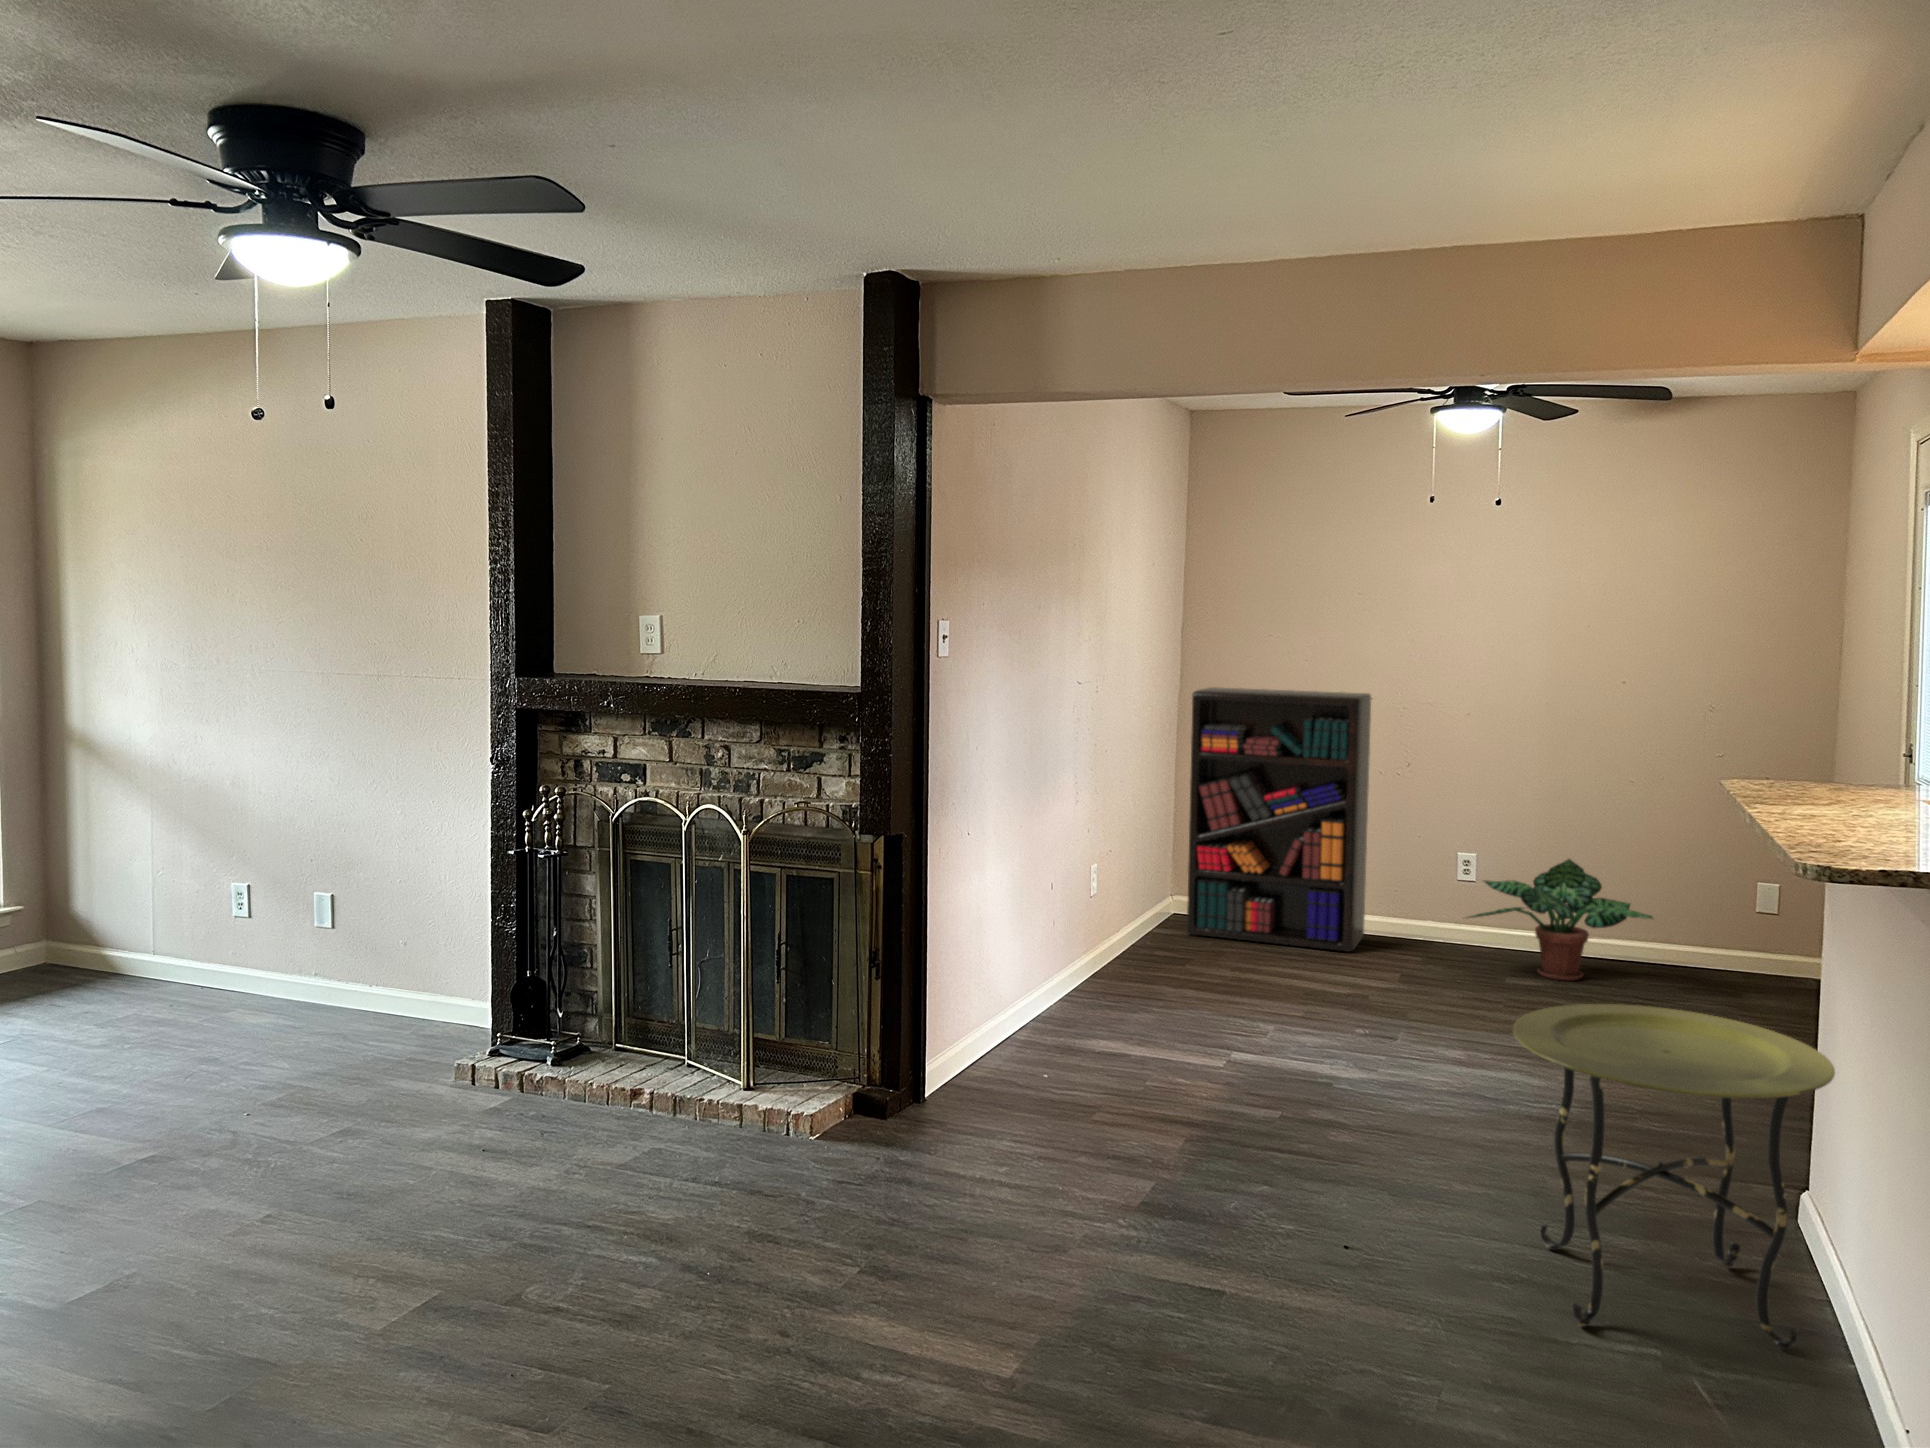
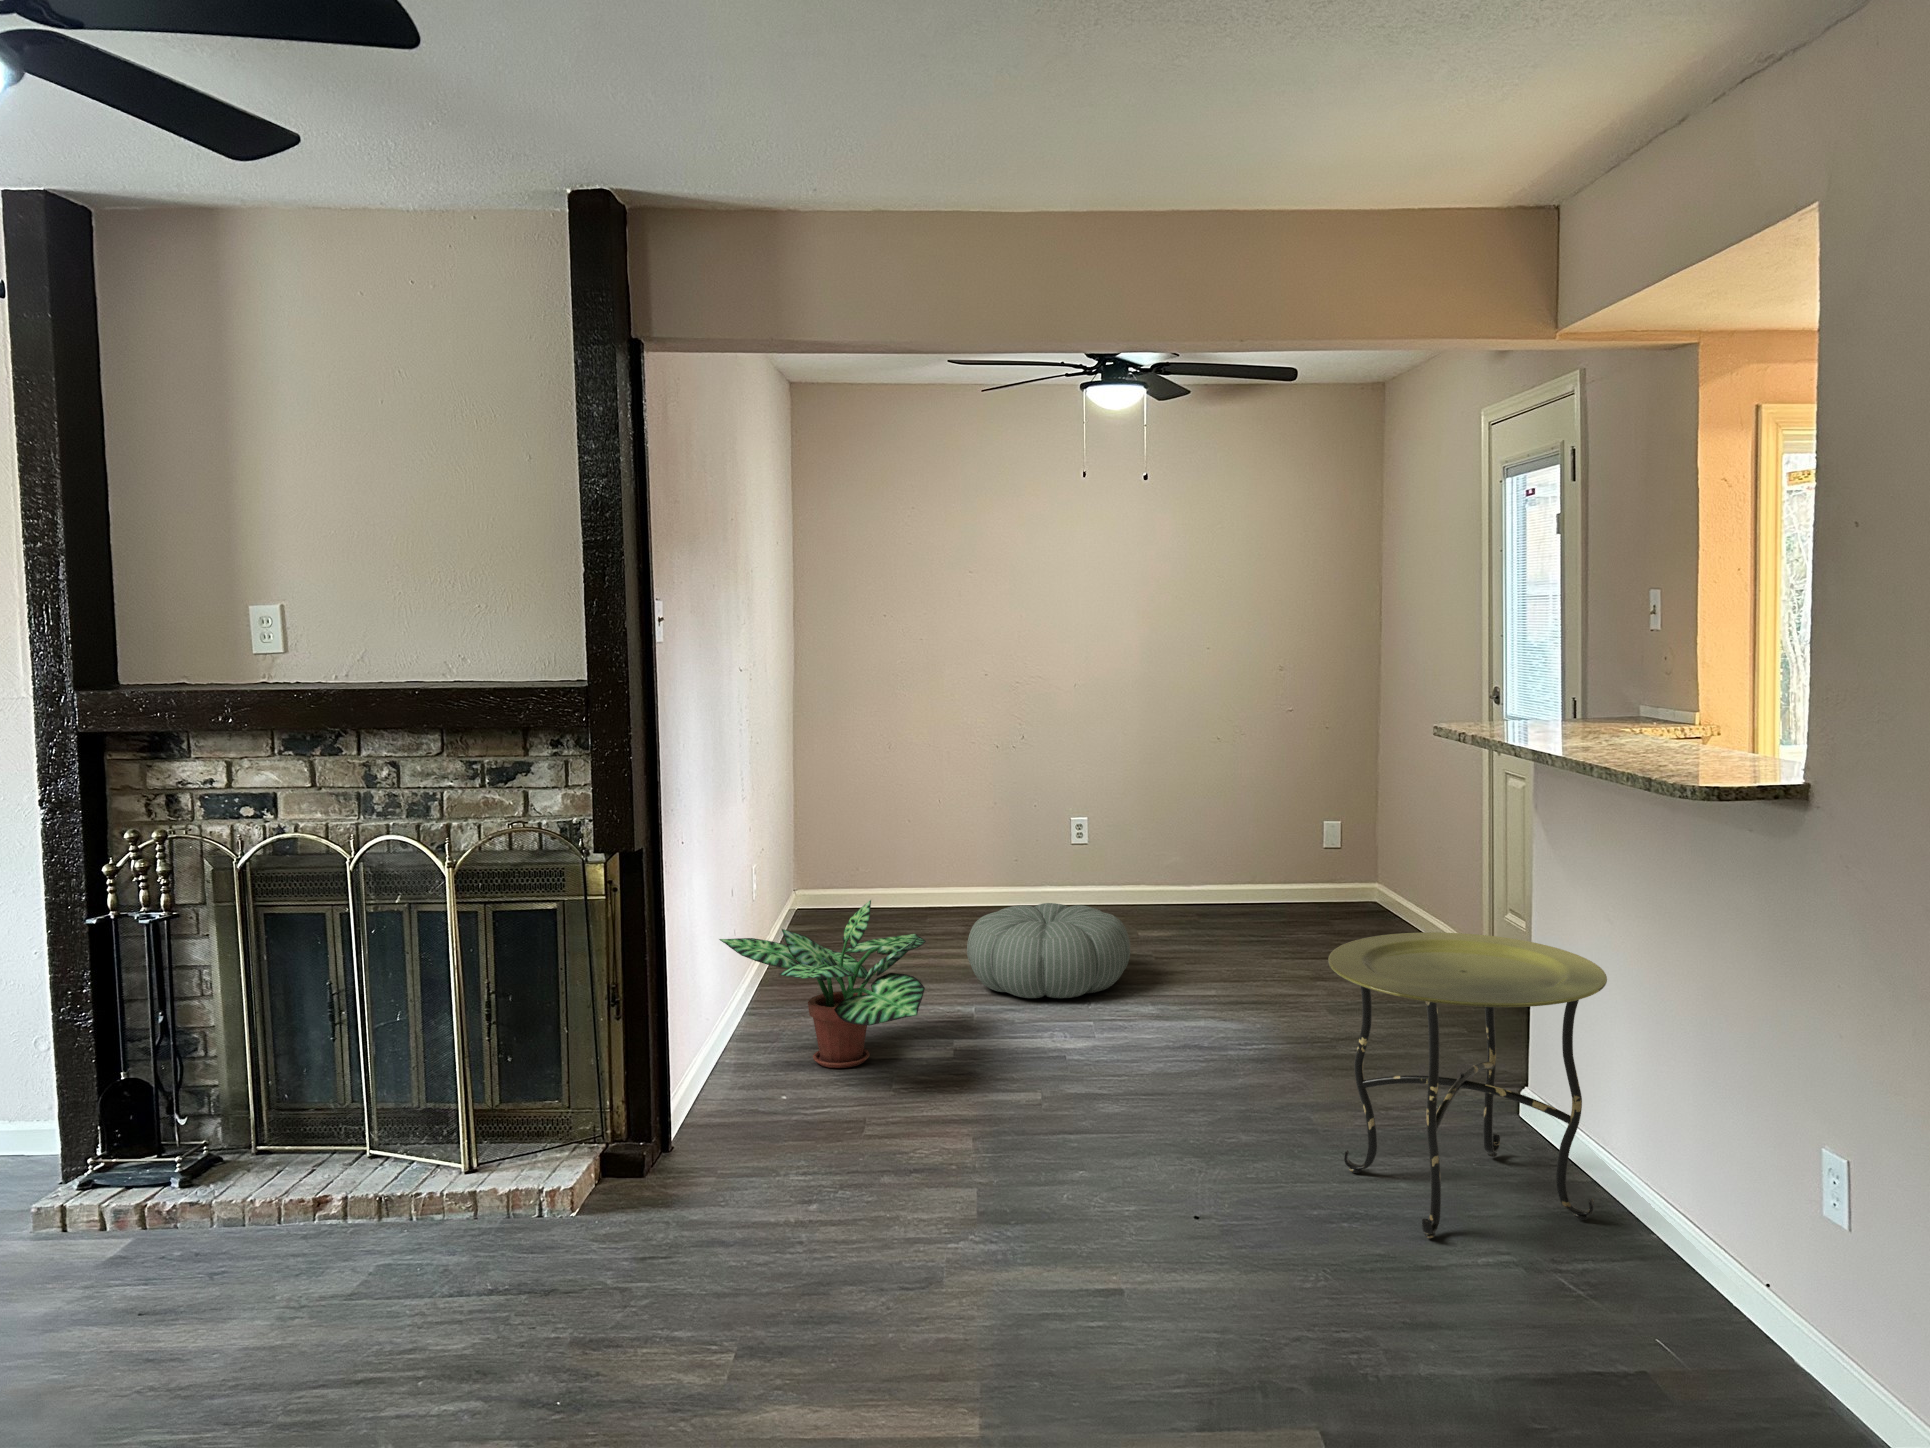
bookshelf: present [1187,687,1371,952] -> none [819,666,991,923]
potted plant: present [1468,859,1653,981] -> present [719,900,926,1068]
pouf: none [1283,936,1456,1035] -> present [967,903,1130,998]

